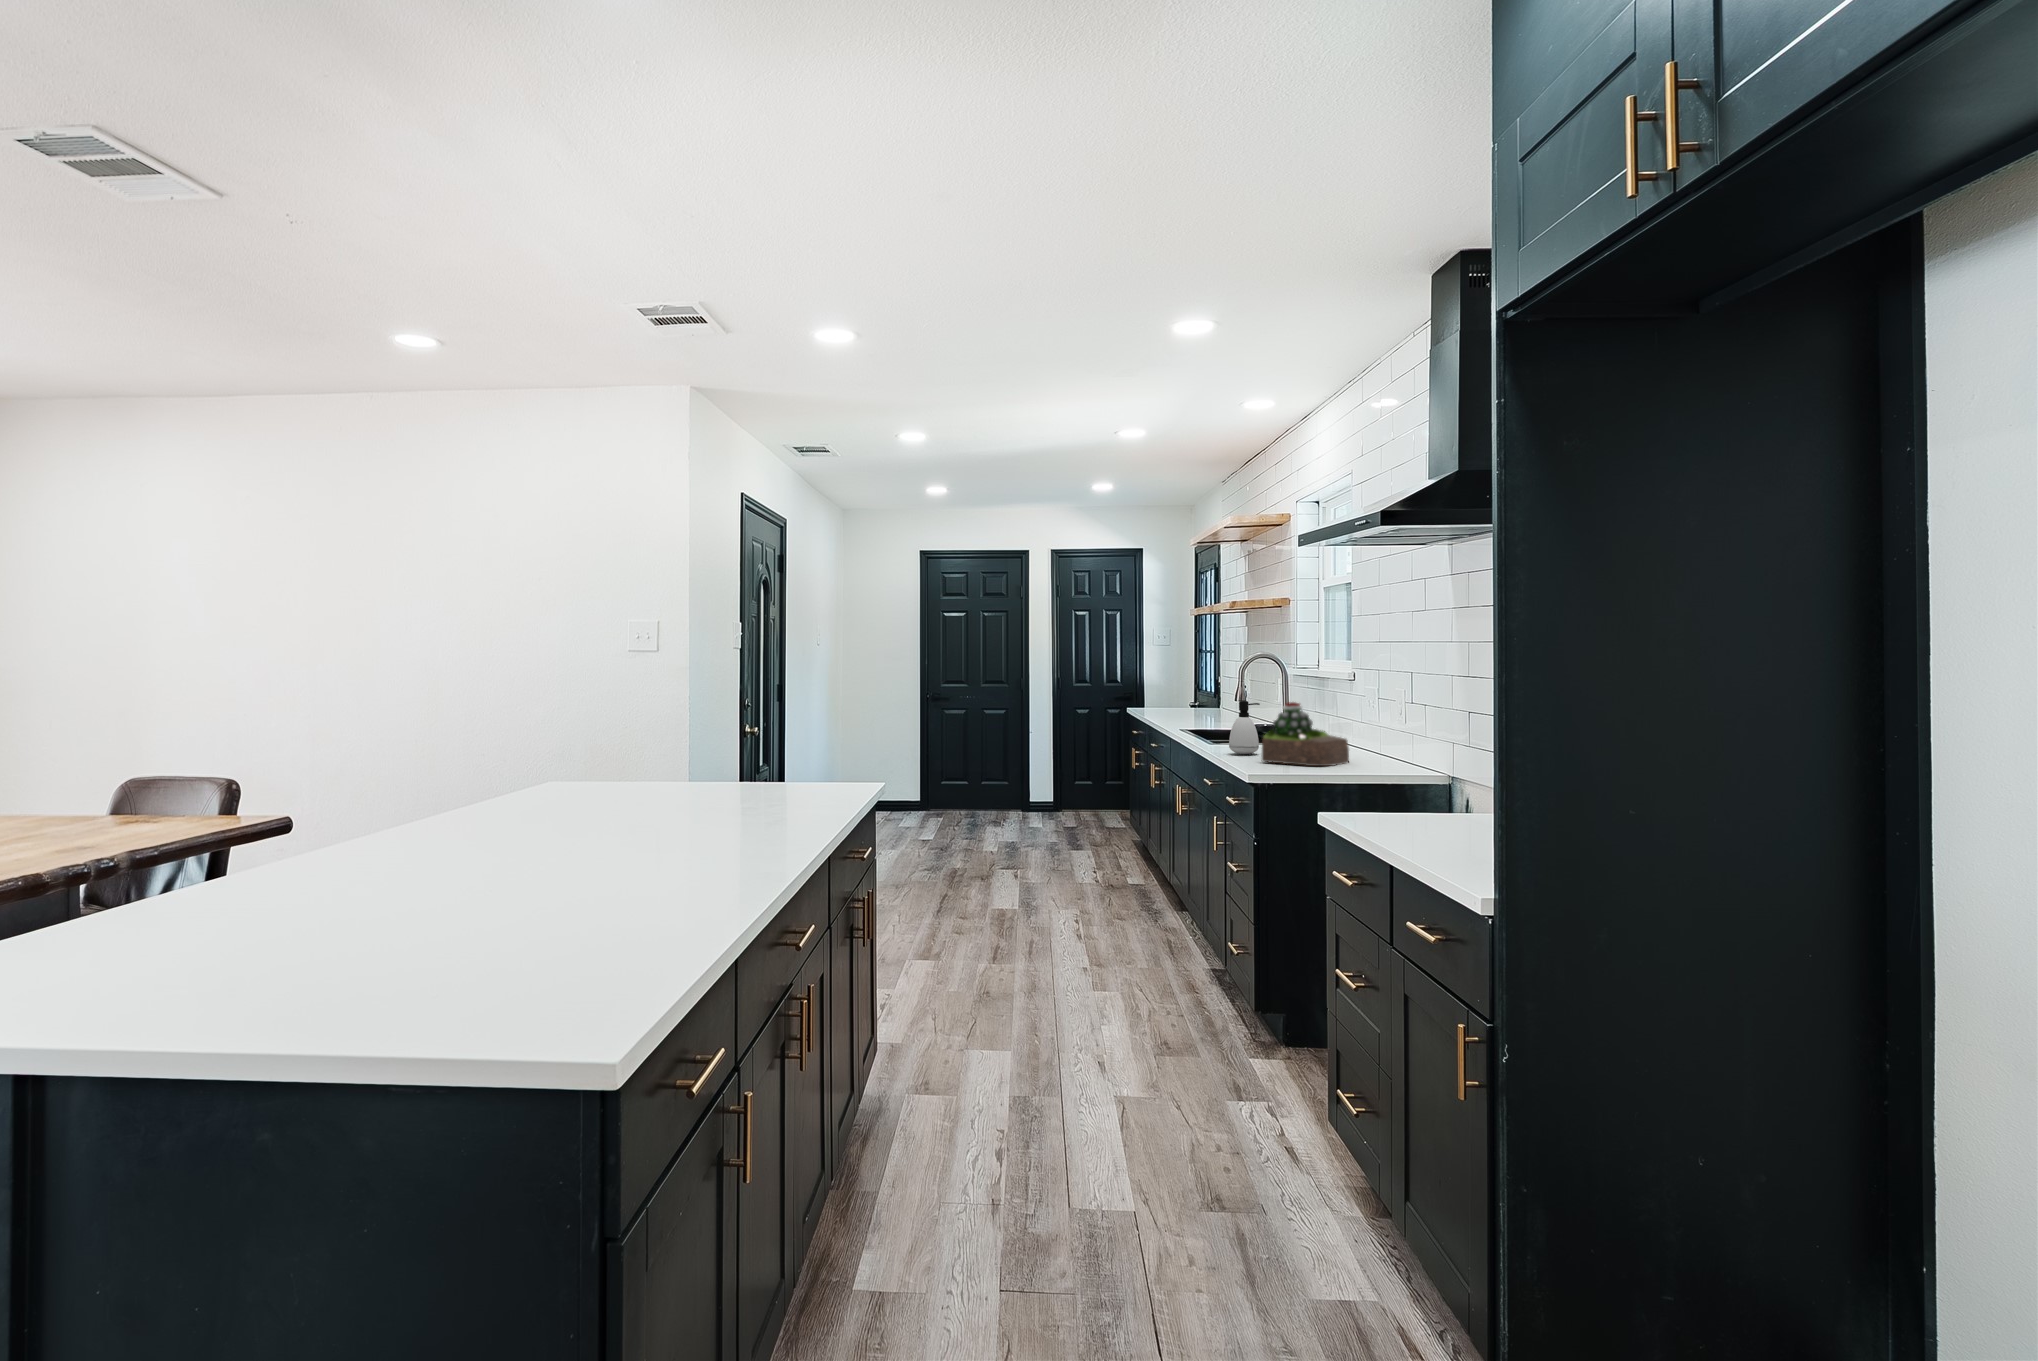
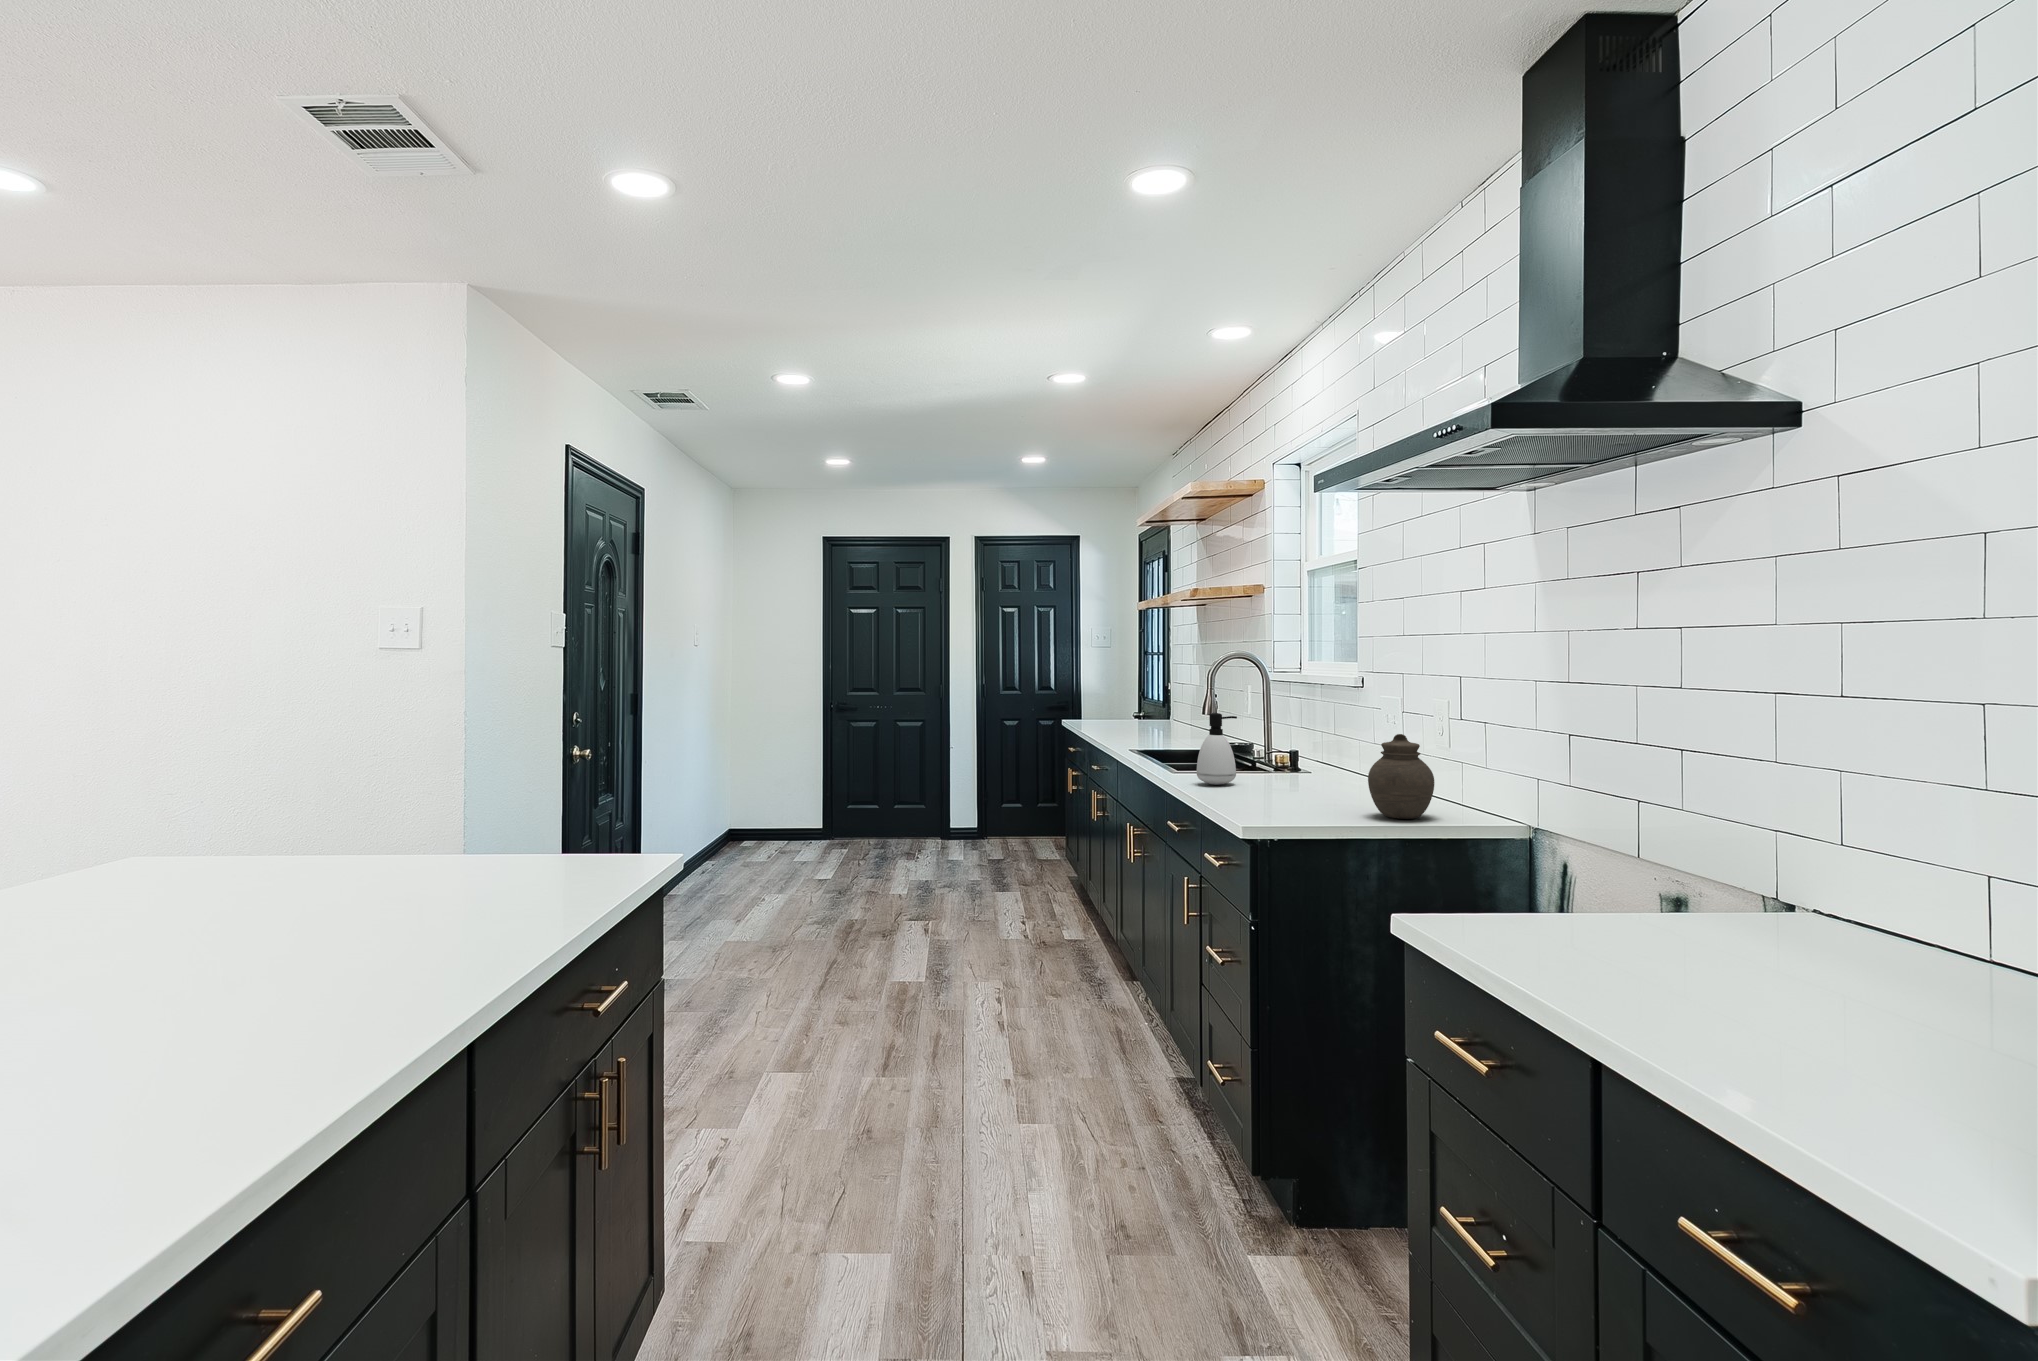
succulent plant: present [1262,702,1349,766] -> none [1245,715,1364,804]
jar: none [1344,715,1390,774] -> present [1368,734,1434,819]

